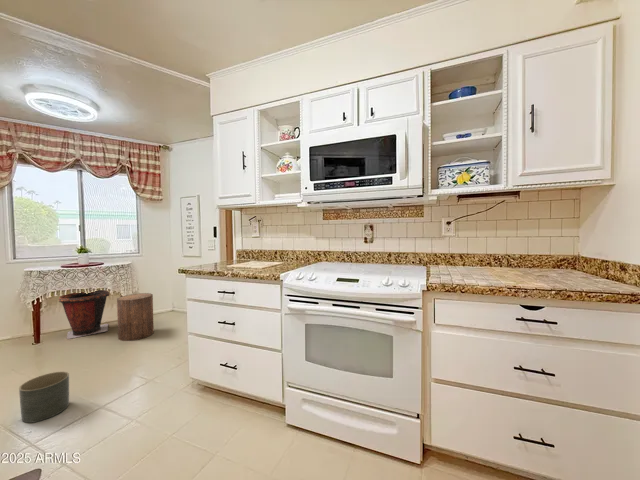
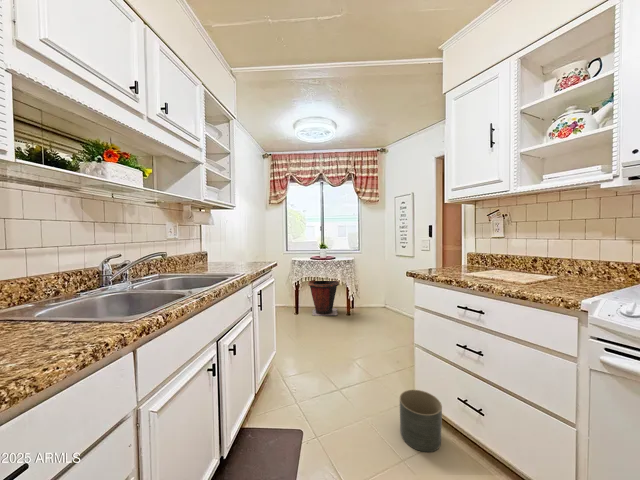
stool: present [117,293,154,341] -> none [345,287,372,330]
planter: present [19,372,69,423] -> present [400,390,442,452]

